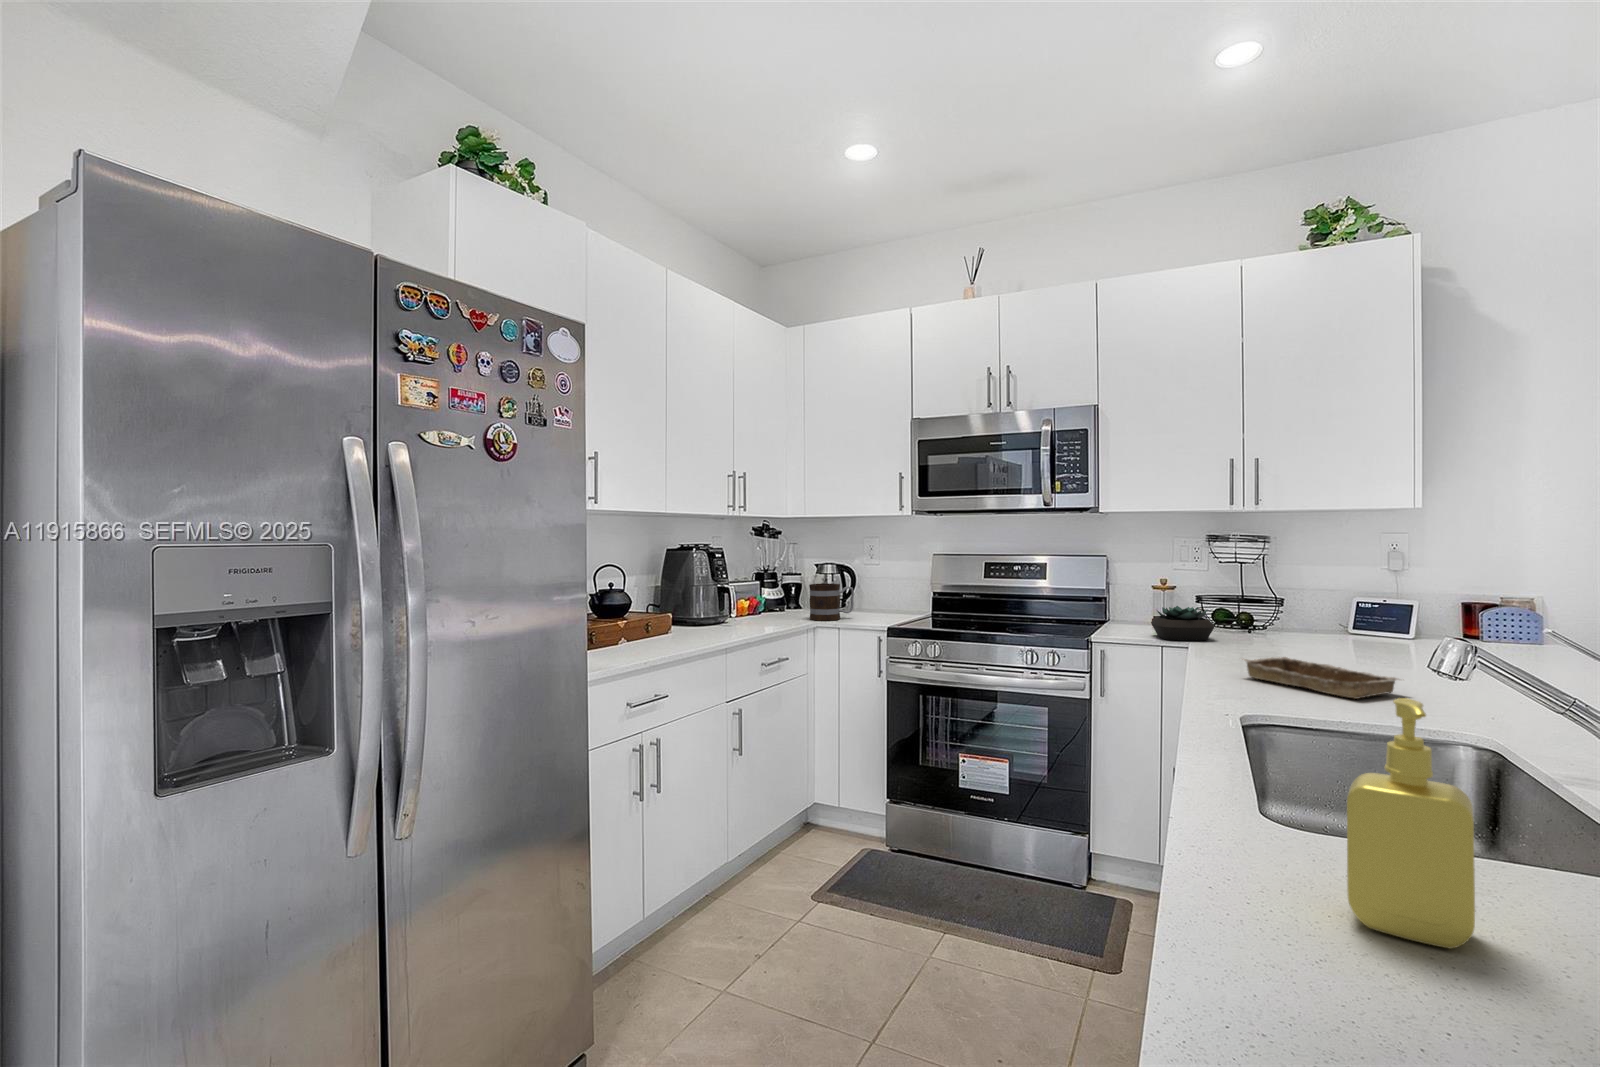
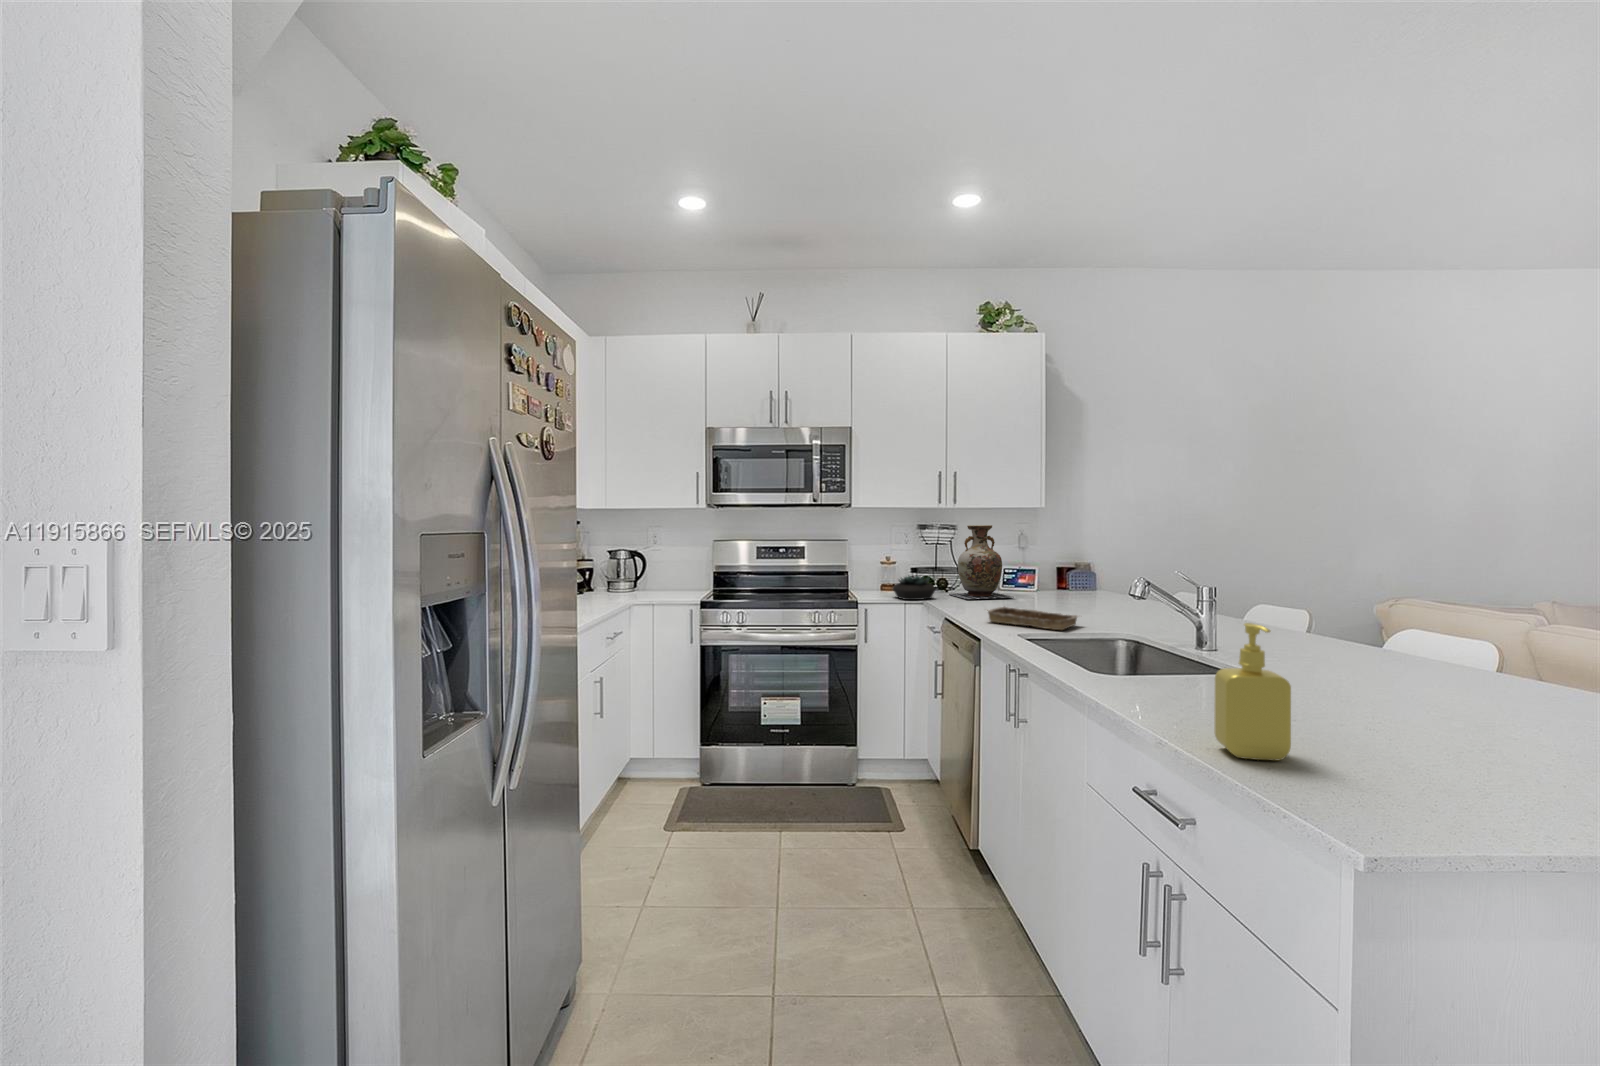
vase: none [1243,536,1349,646] -> present [950,525,1012,599]
mug: present [809,583,854,621] -> none [618,568,656,600]

